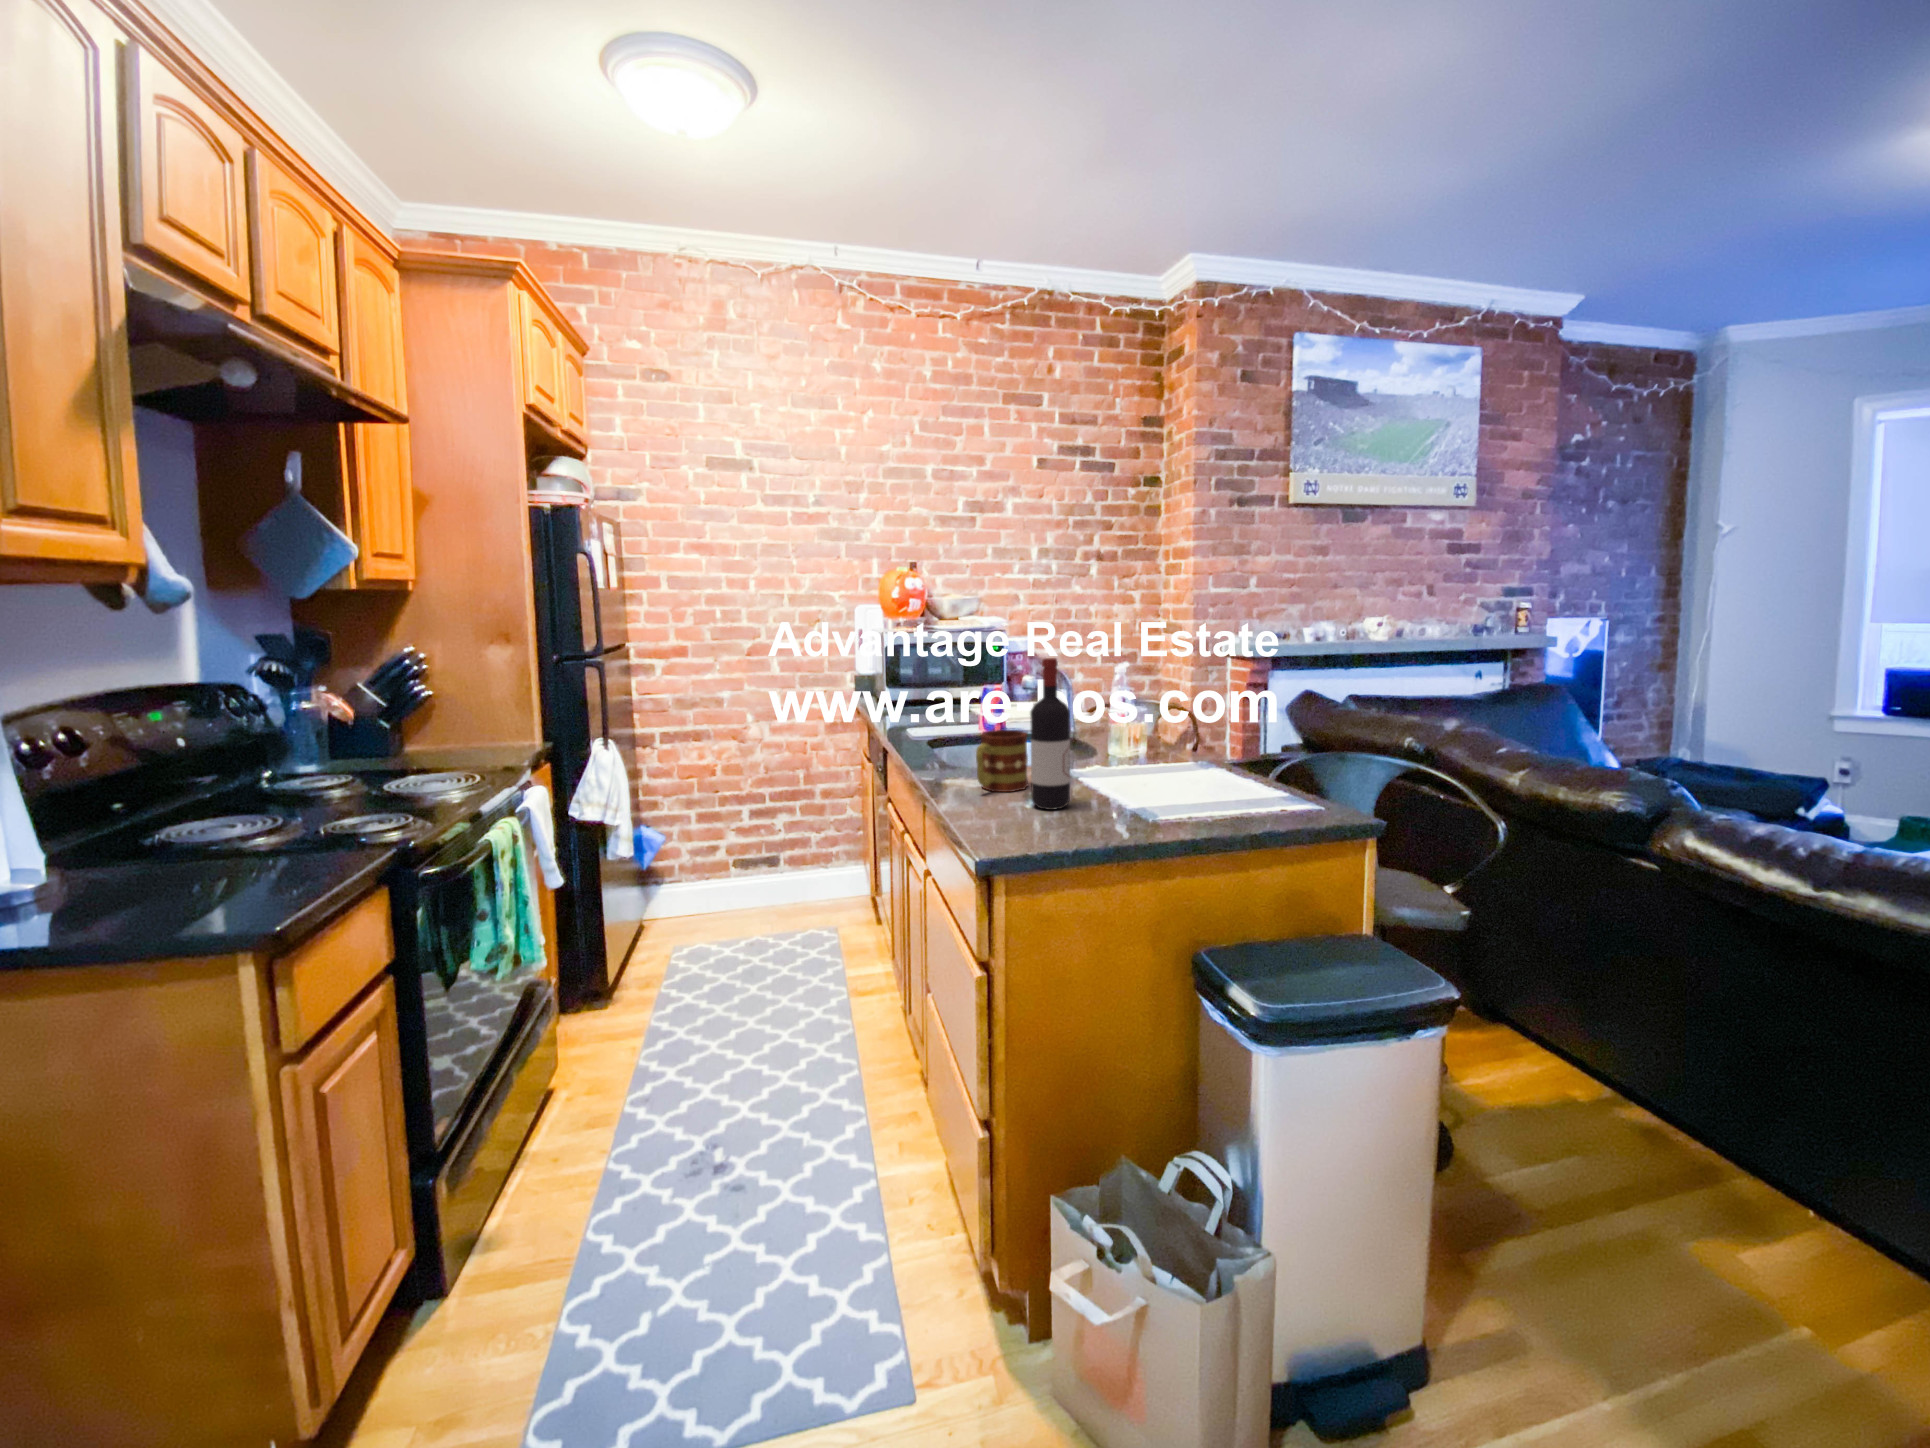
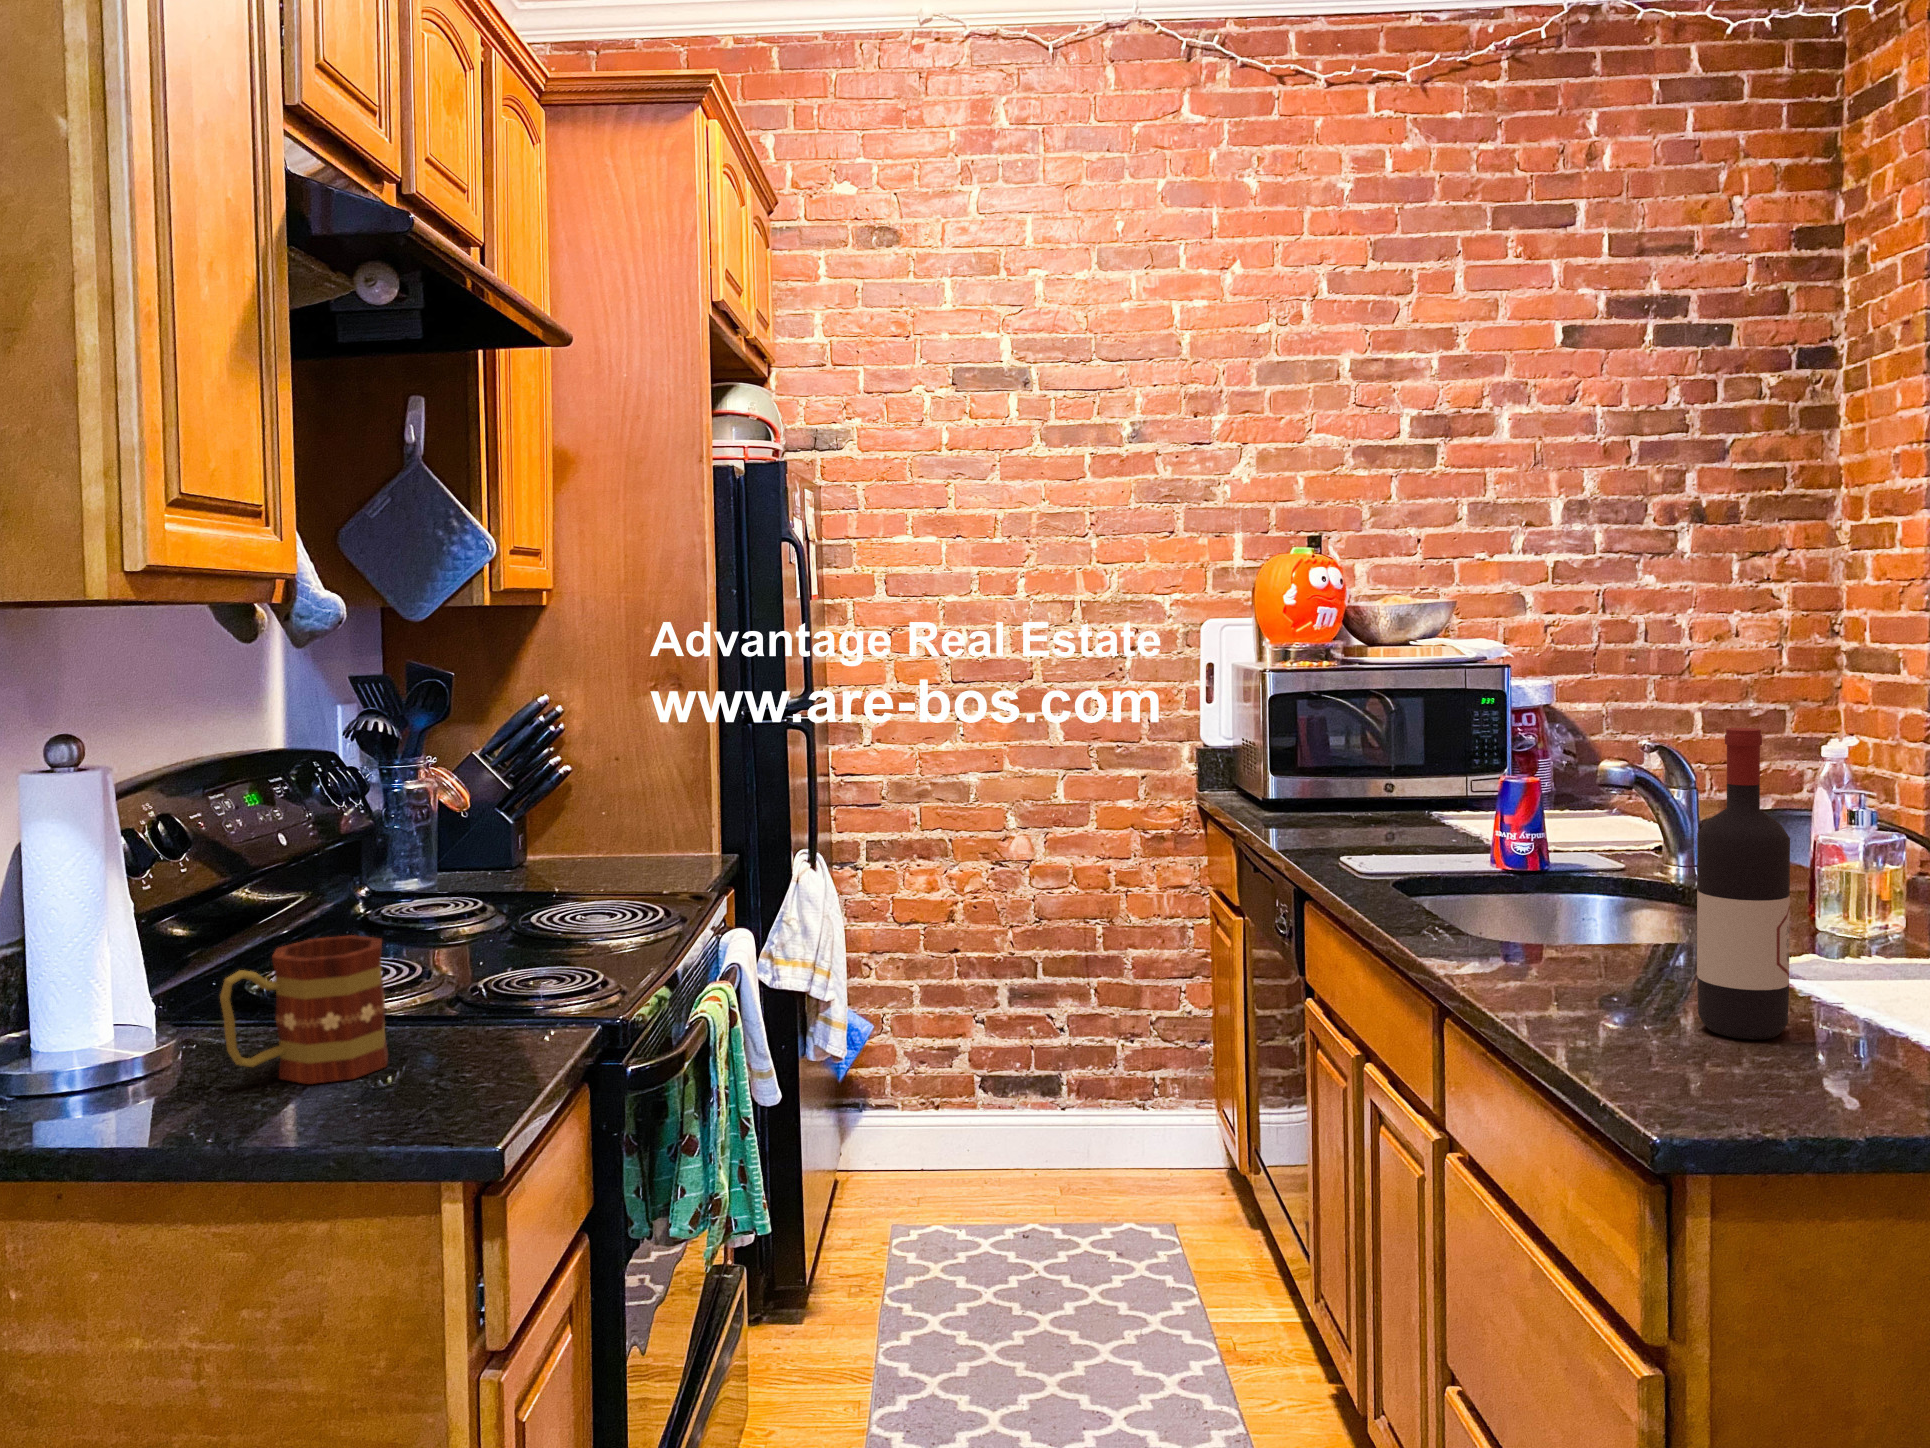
mug: present [976,730,1028,792] -> present [220,935,388,1084]

